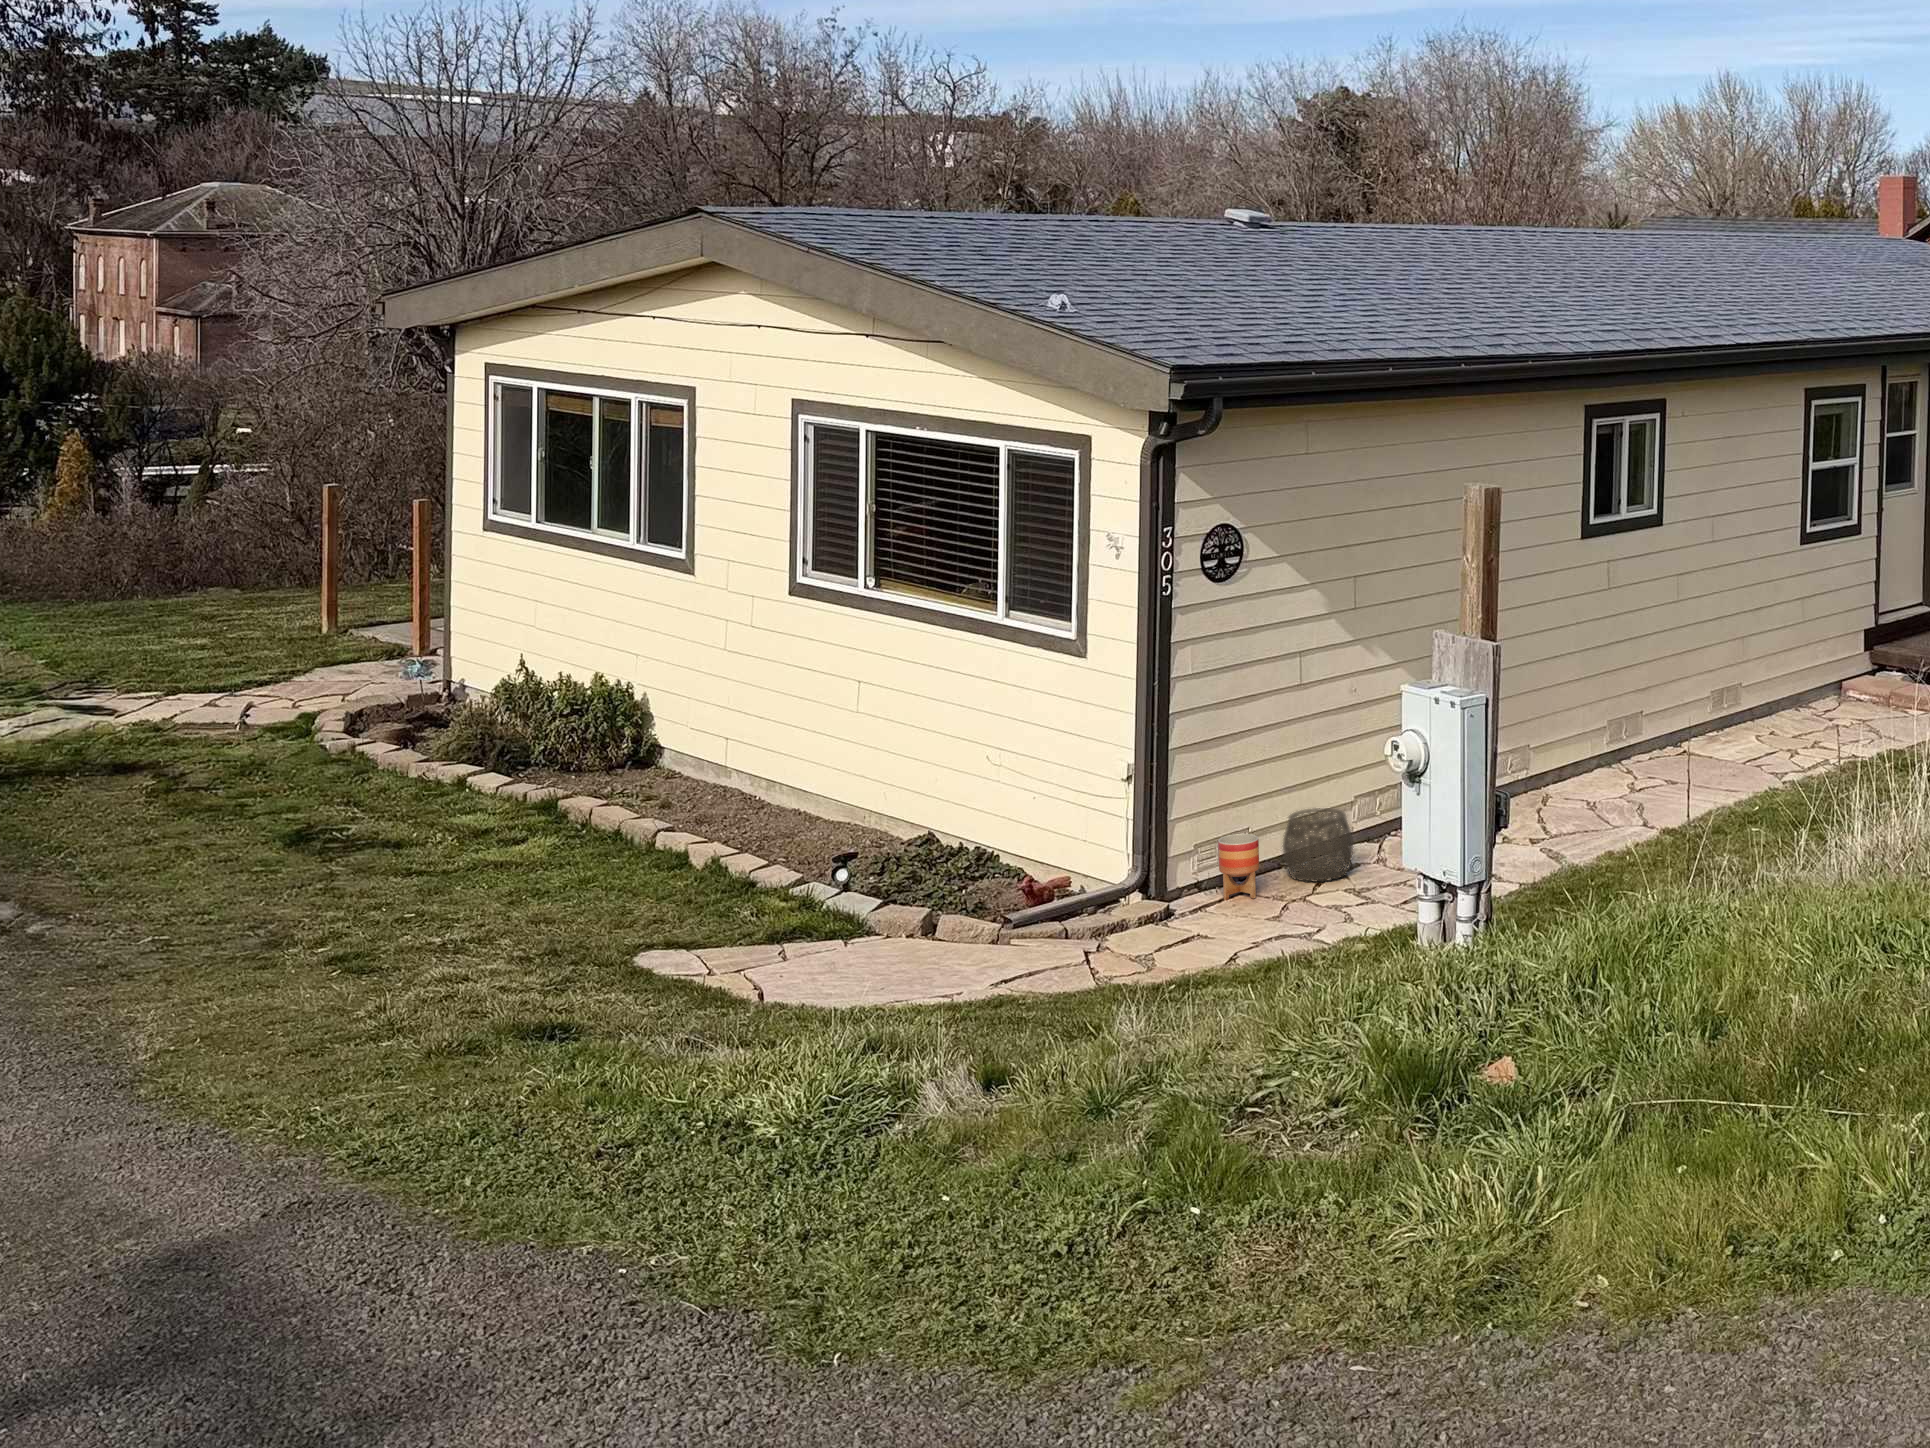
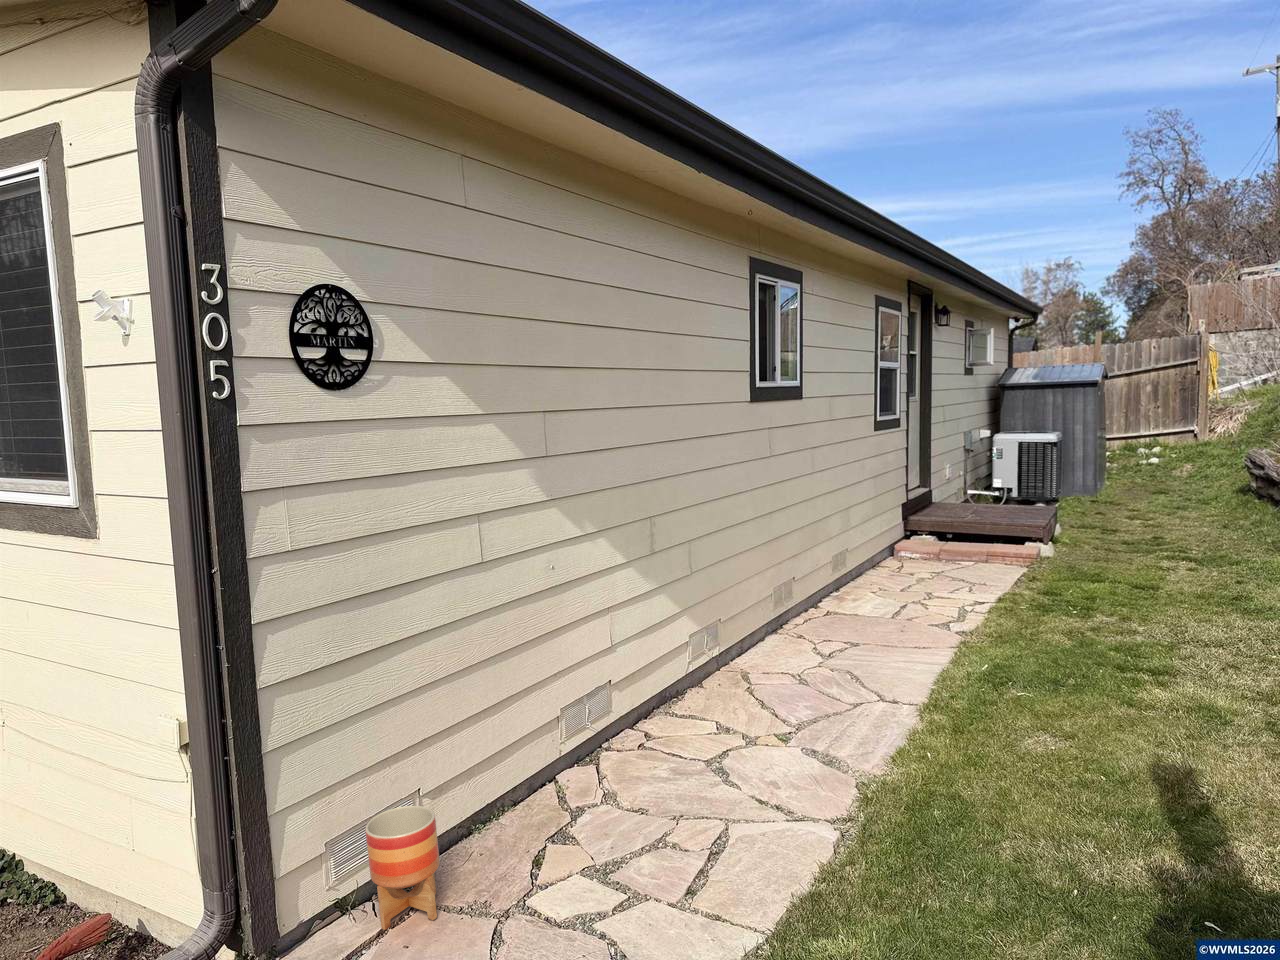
woven basket: present [1283,808,1353,882] -> none [473,736,582,860]

